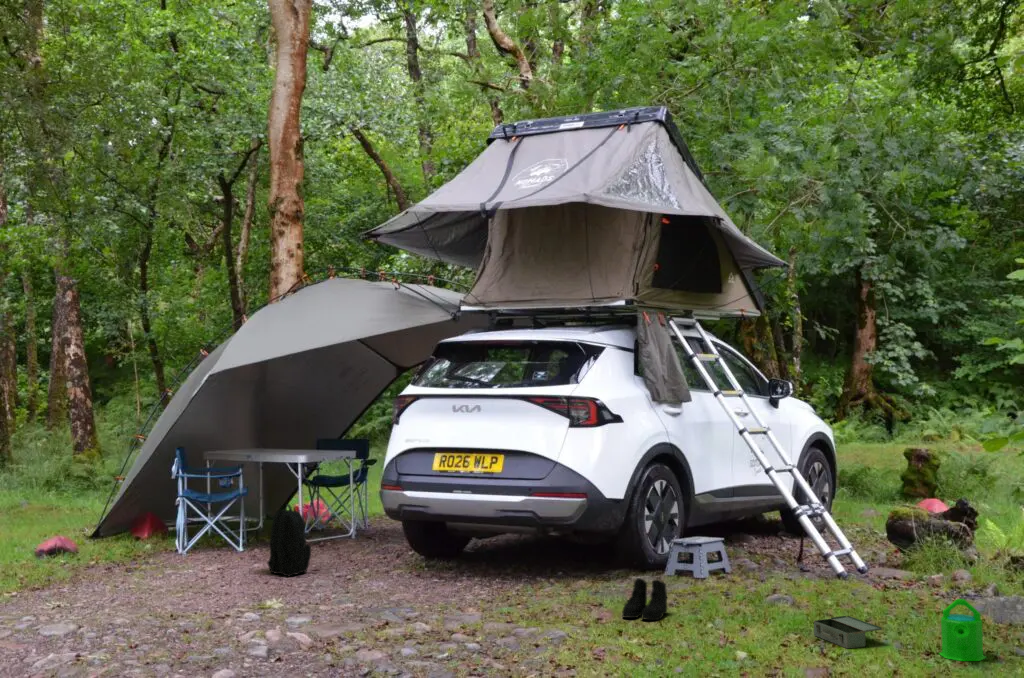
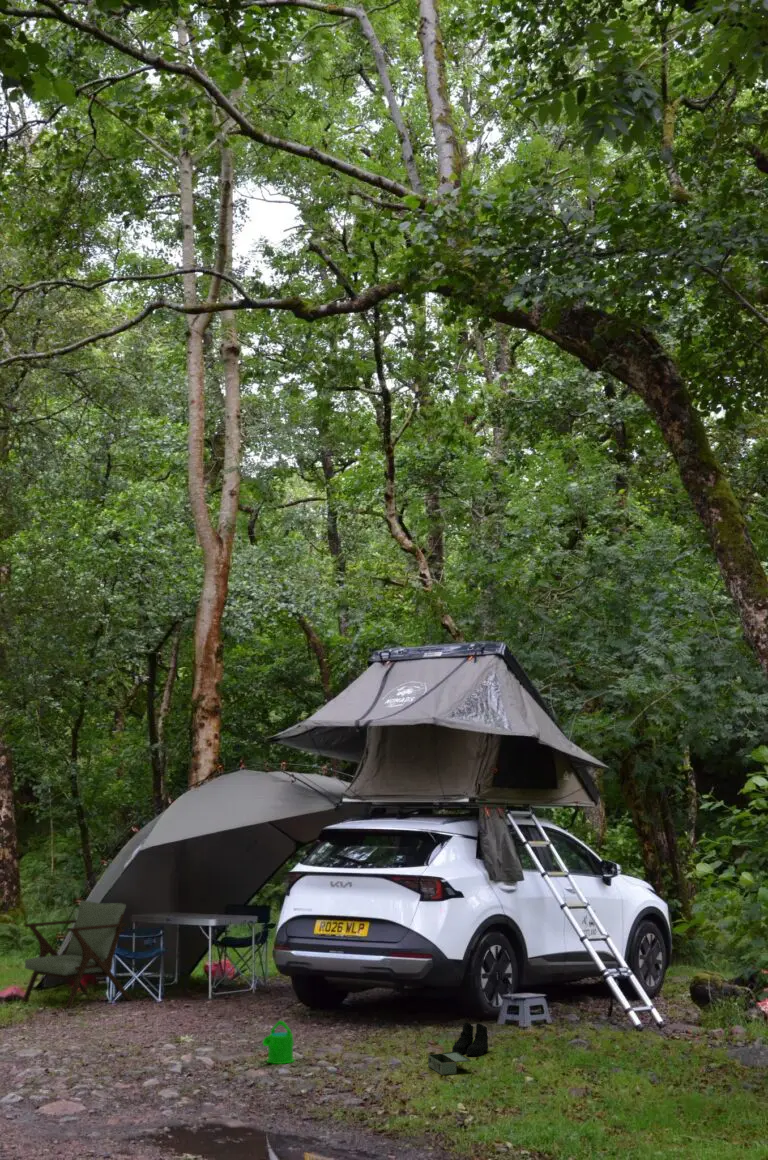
lounge chair: none [69,435,208,564] -> present [23,900,132,1009]
backpack: present [267,504,311,576] -> none [181,960,217,1021]
watering can: present [939,599,986,661] -> present [263,1021,294,1064]
toolbox: present [814,616,882,649] -> present [428,1052,470,1075]

